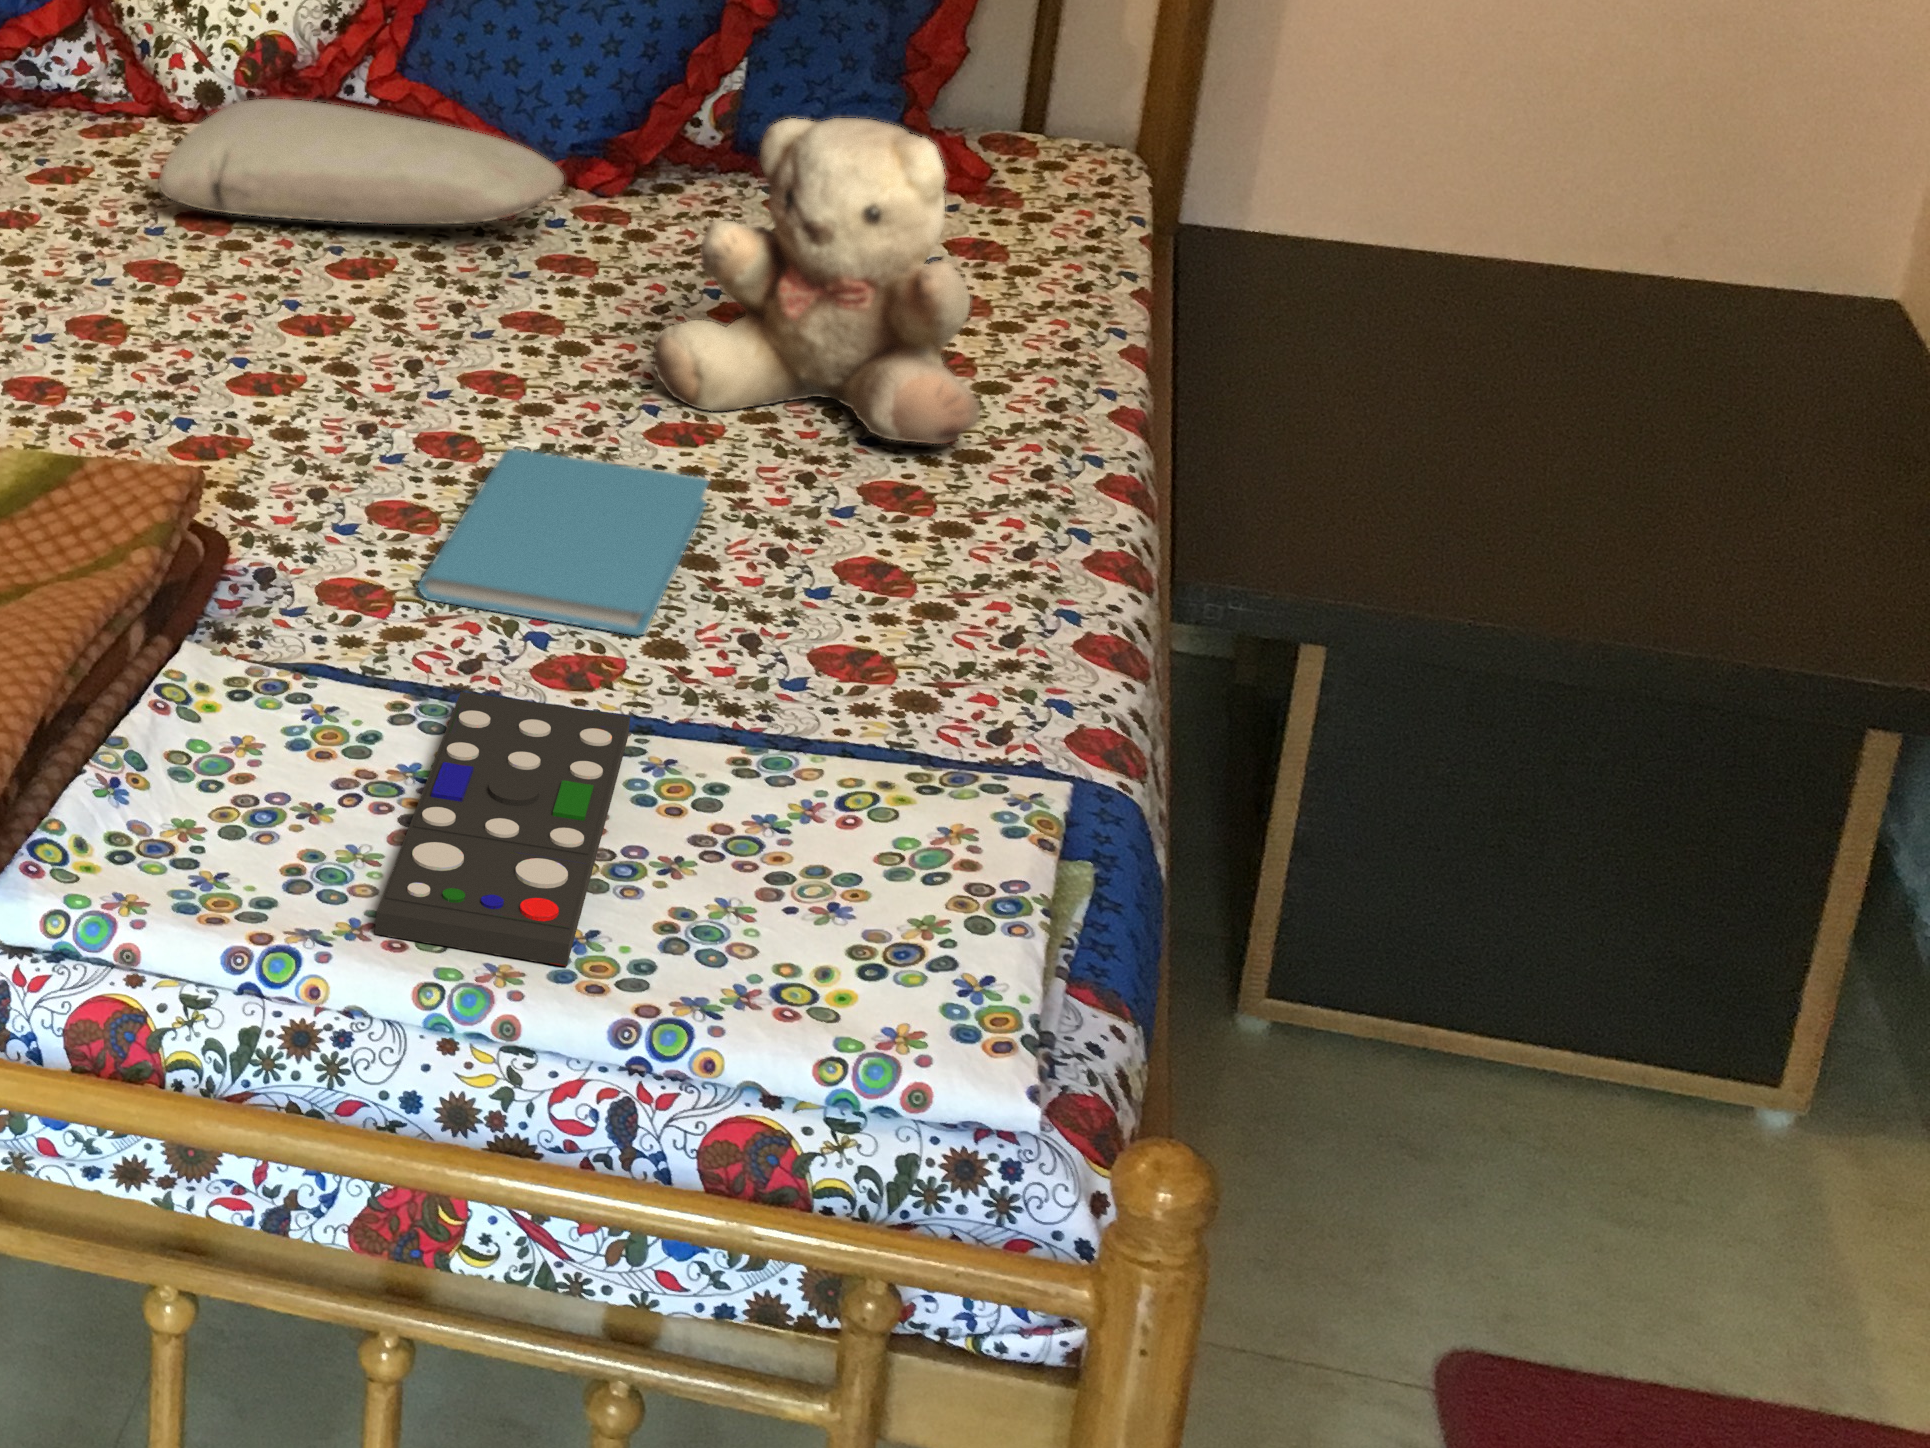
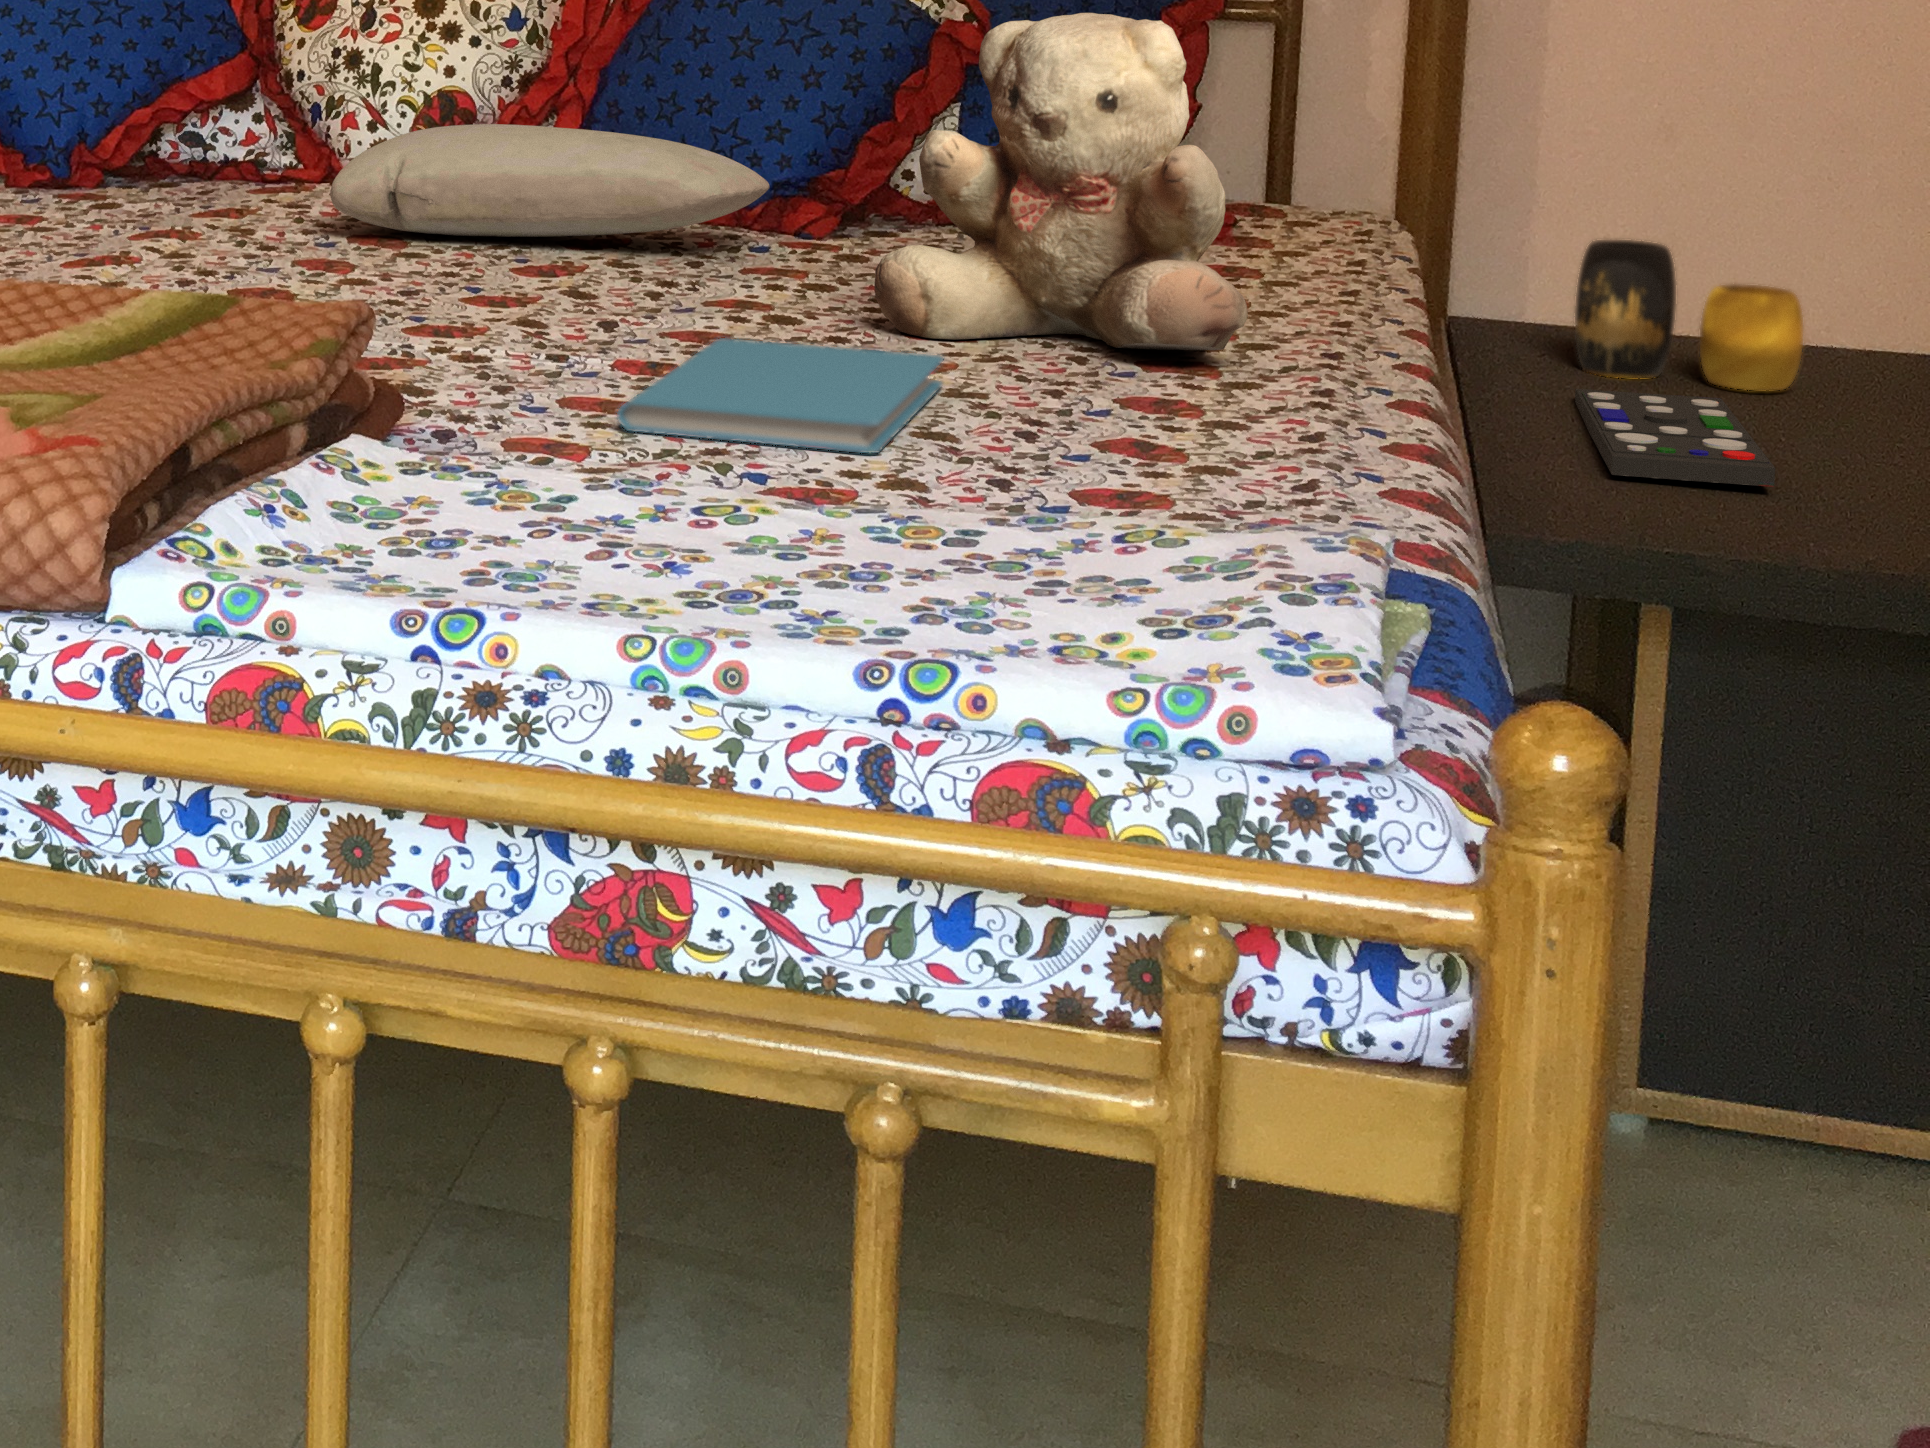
vase: none [1279,203,1479,352] -> present [1575,240,1803,391]
remote control: present [375,692,630,966] -> present [1575,389,1775,487]

